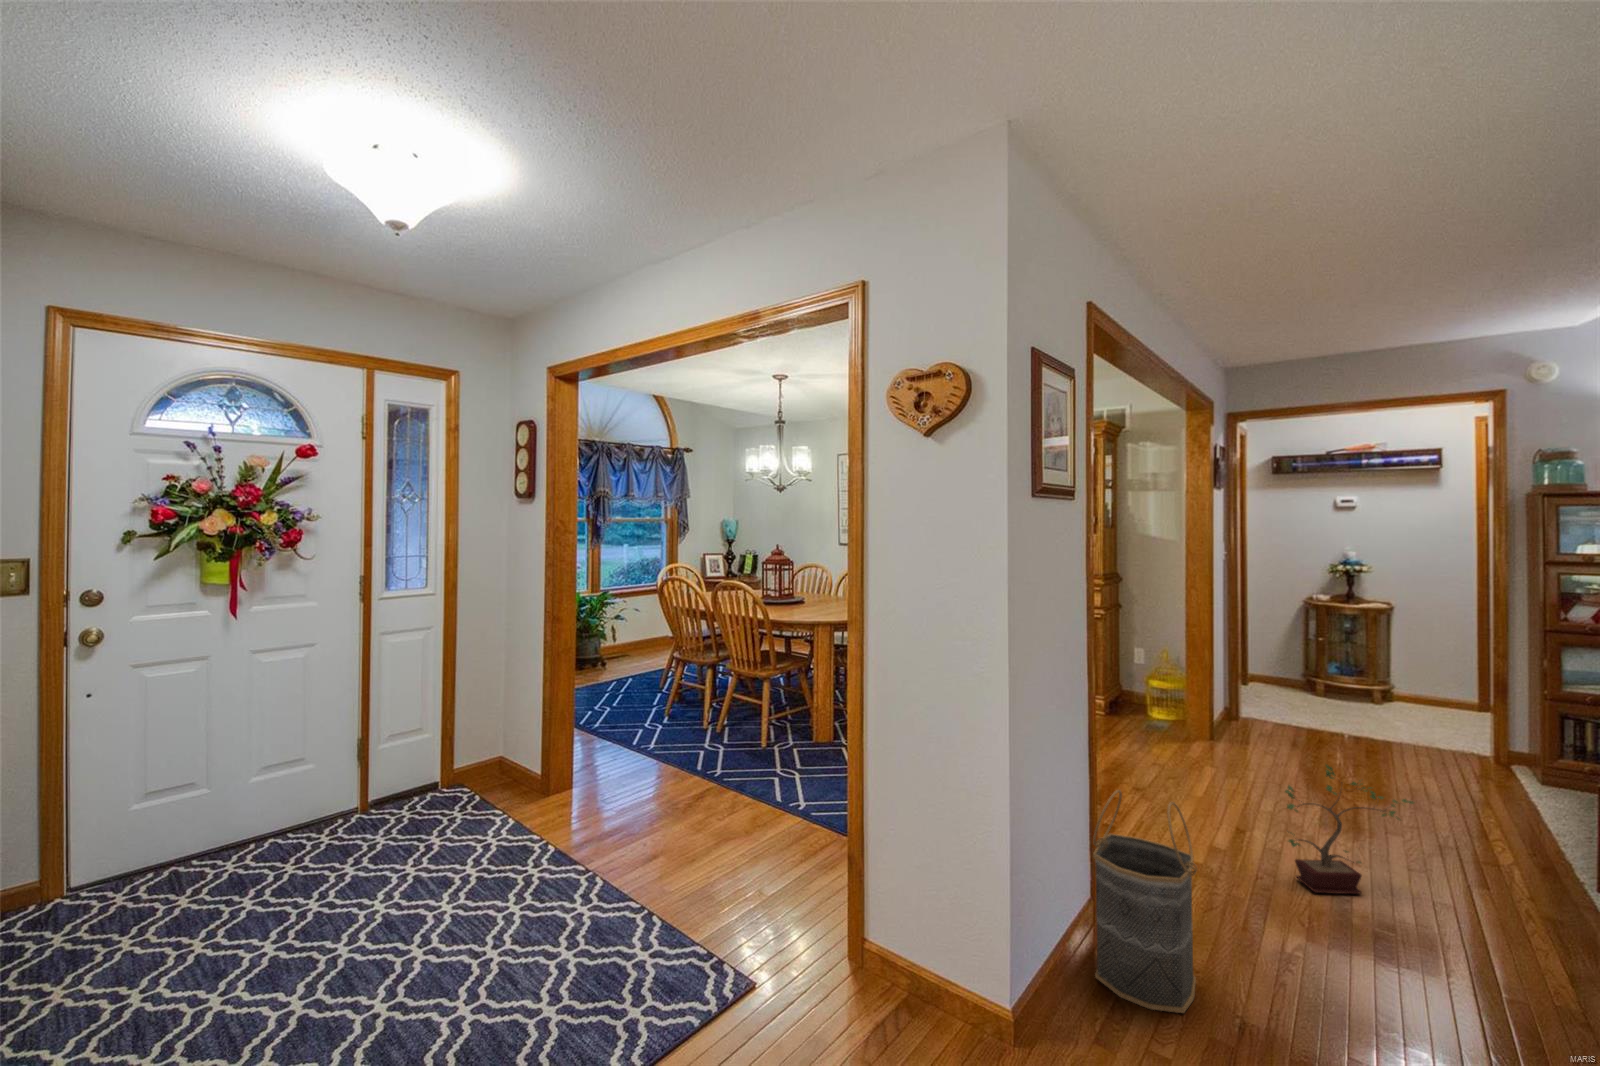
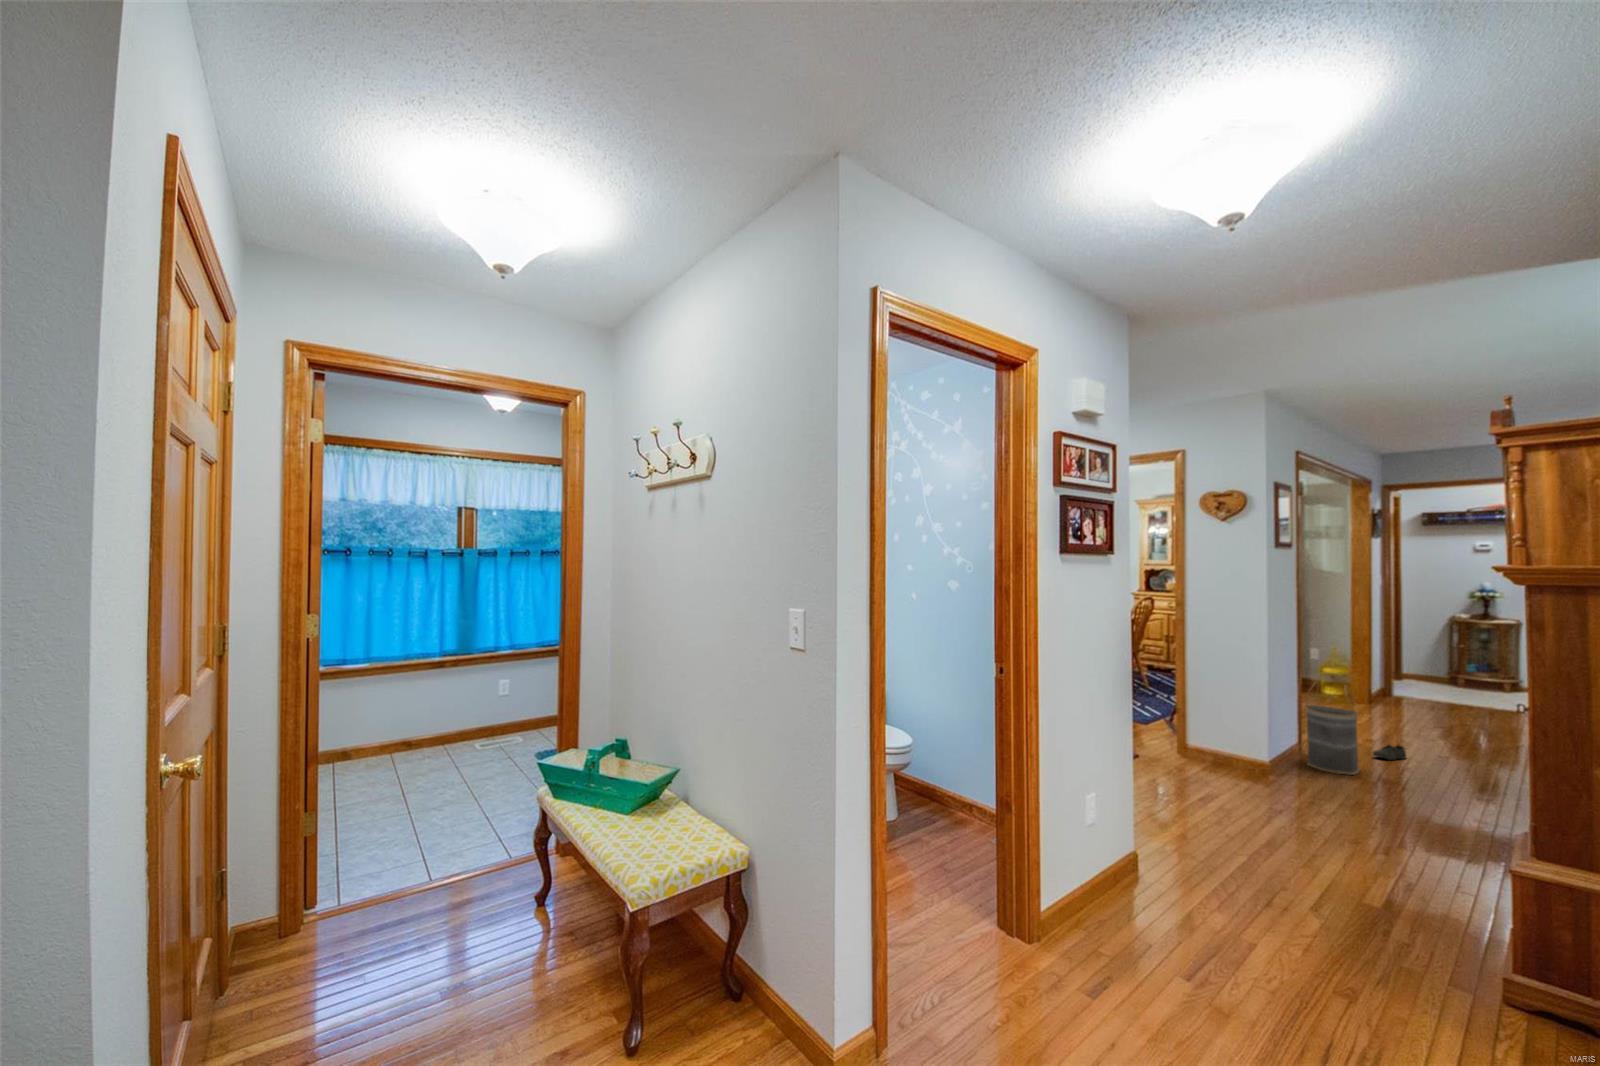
potted plant: present [1285,765,1414,894] -> none [1412,689,1491,757]
shoe: none [1219,872,1277,926] -> present [1373,745,1406,760]

